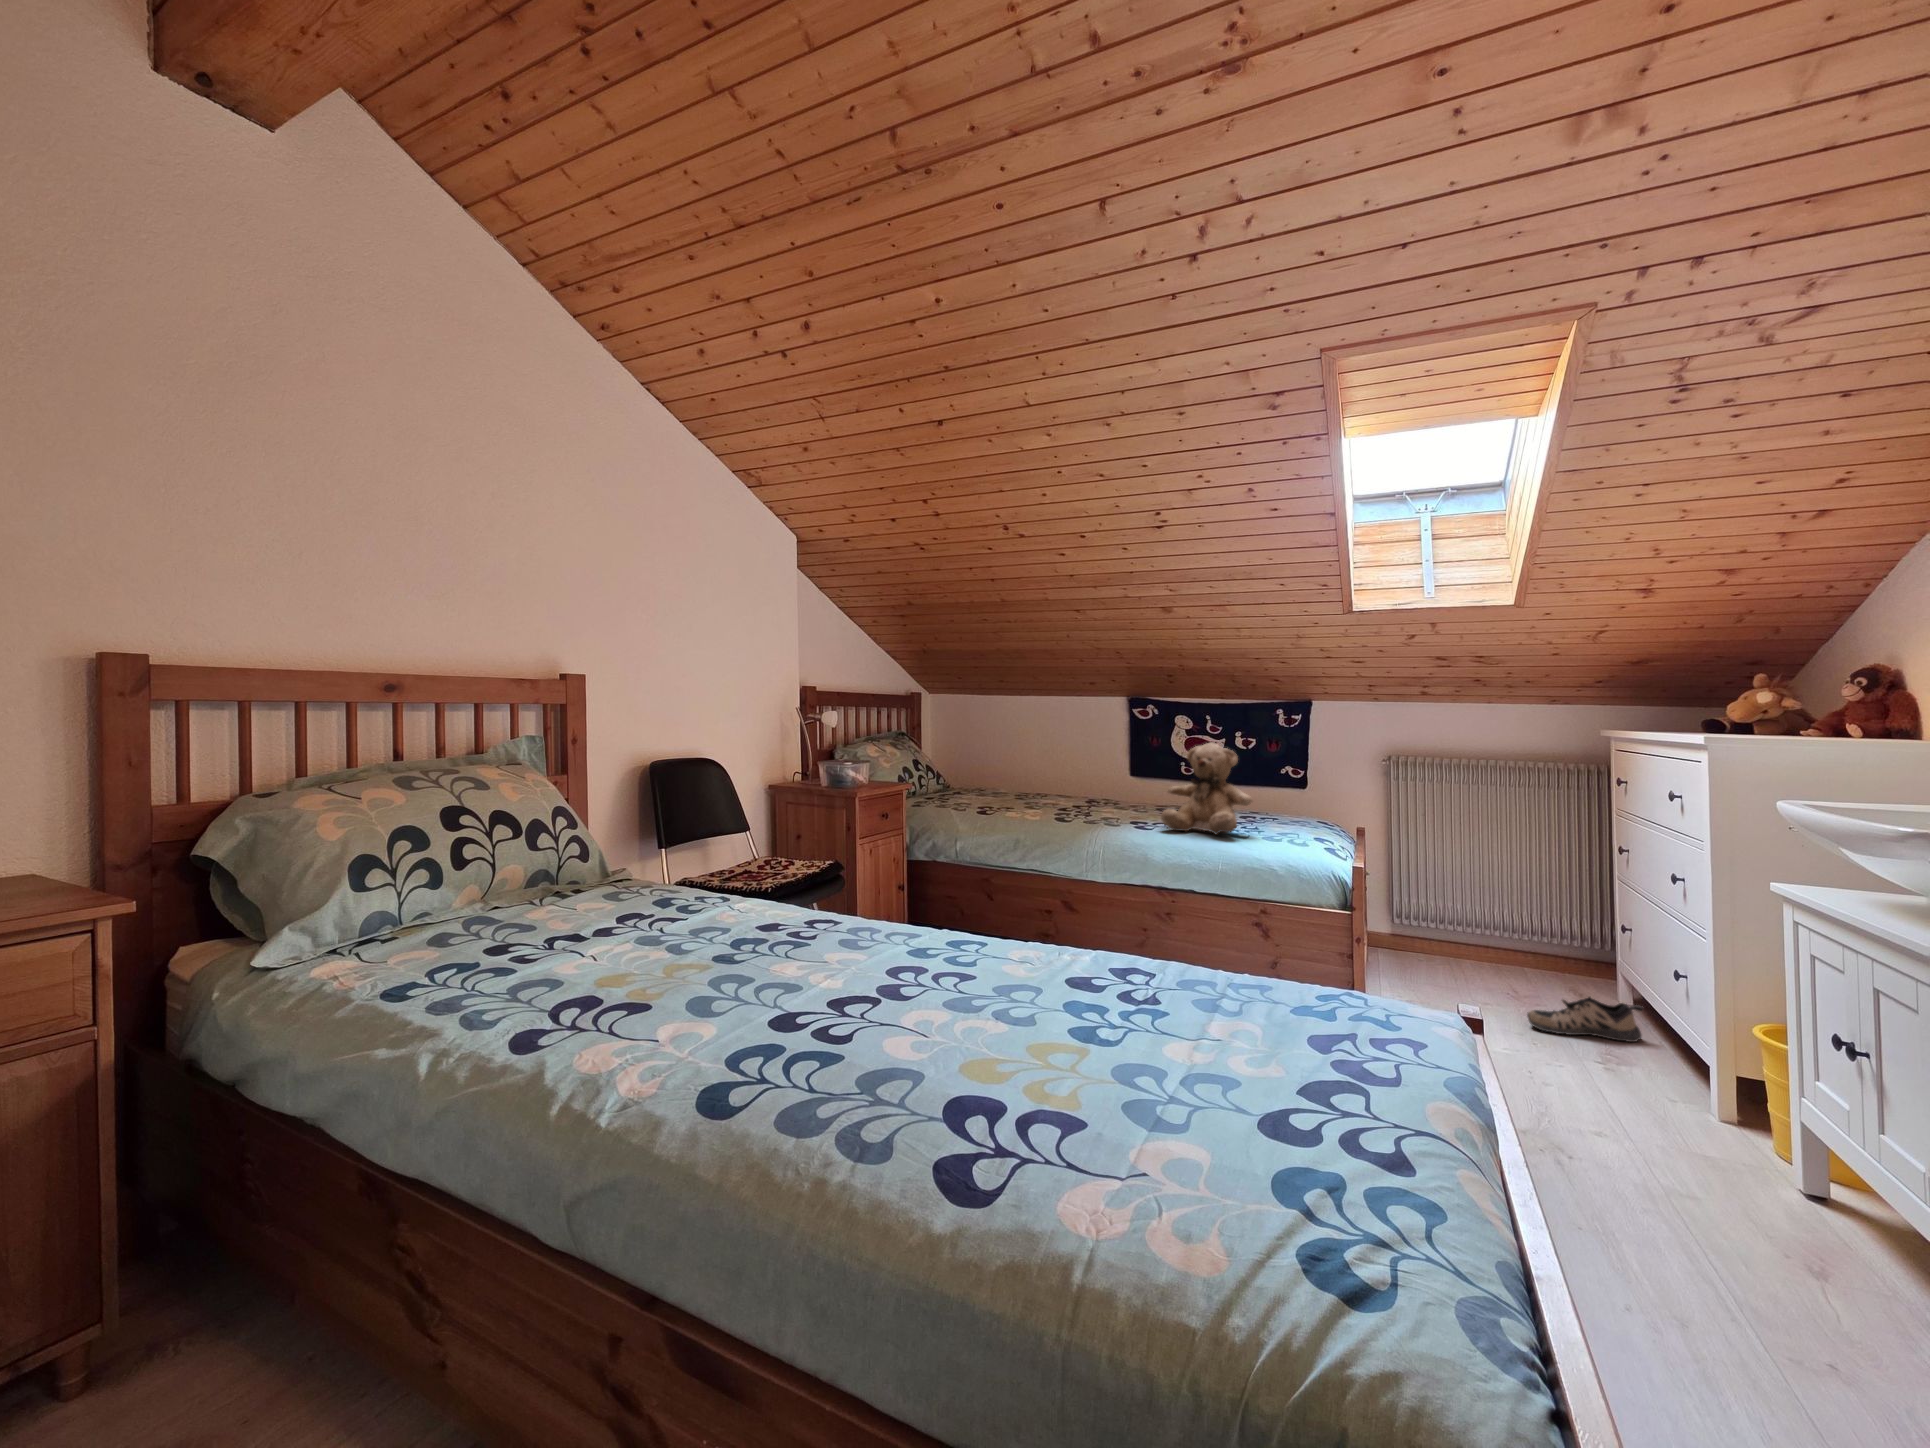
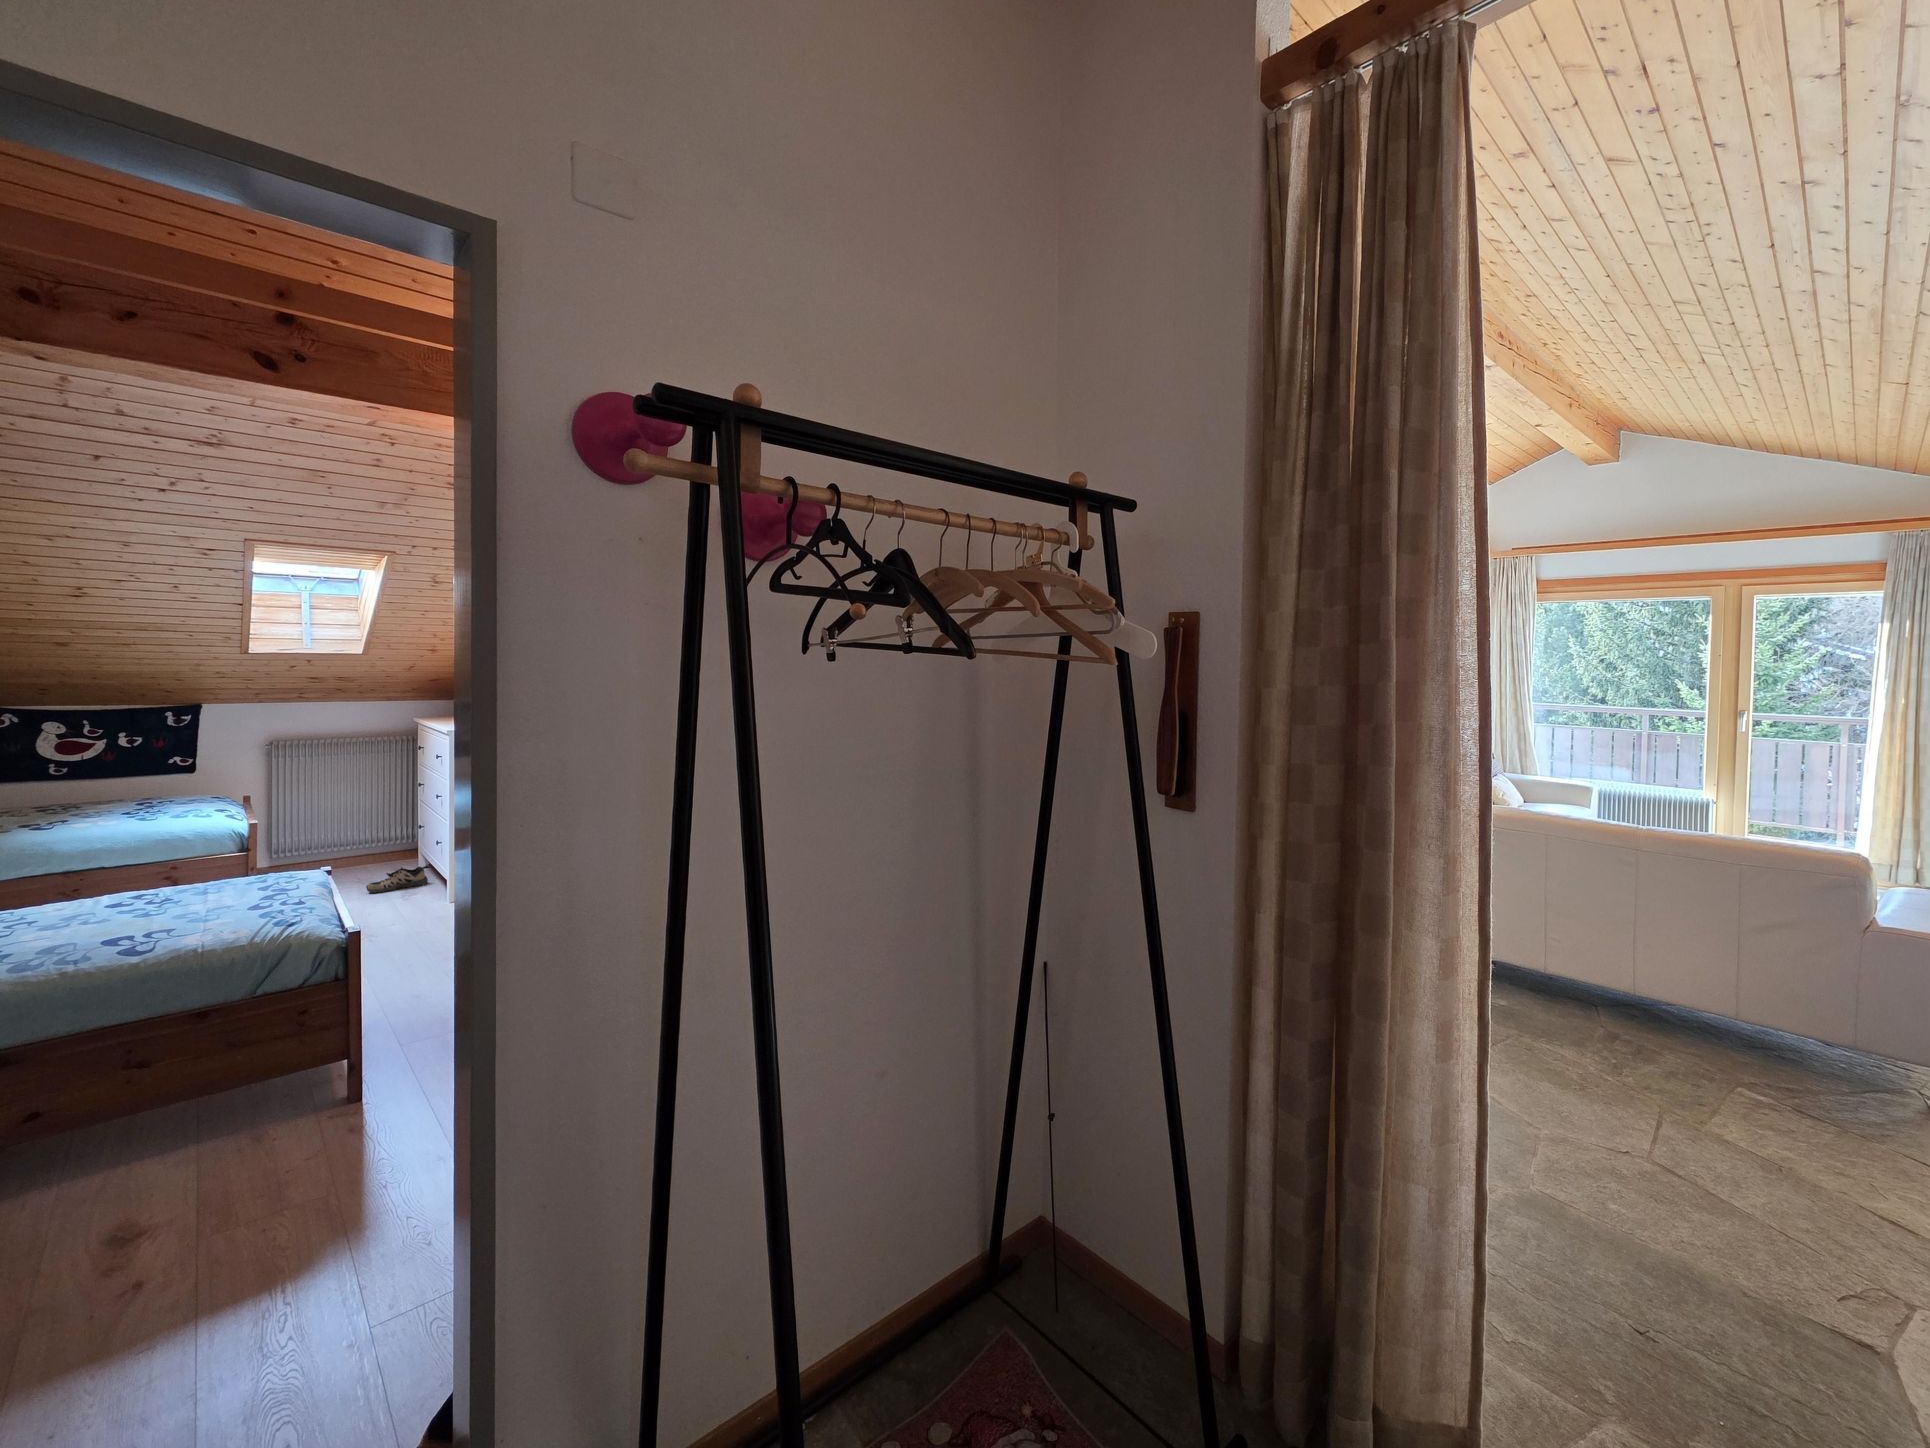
teddy bear: present [1161,742,1253,835] -> none [56,748,156,822]

